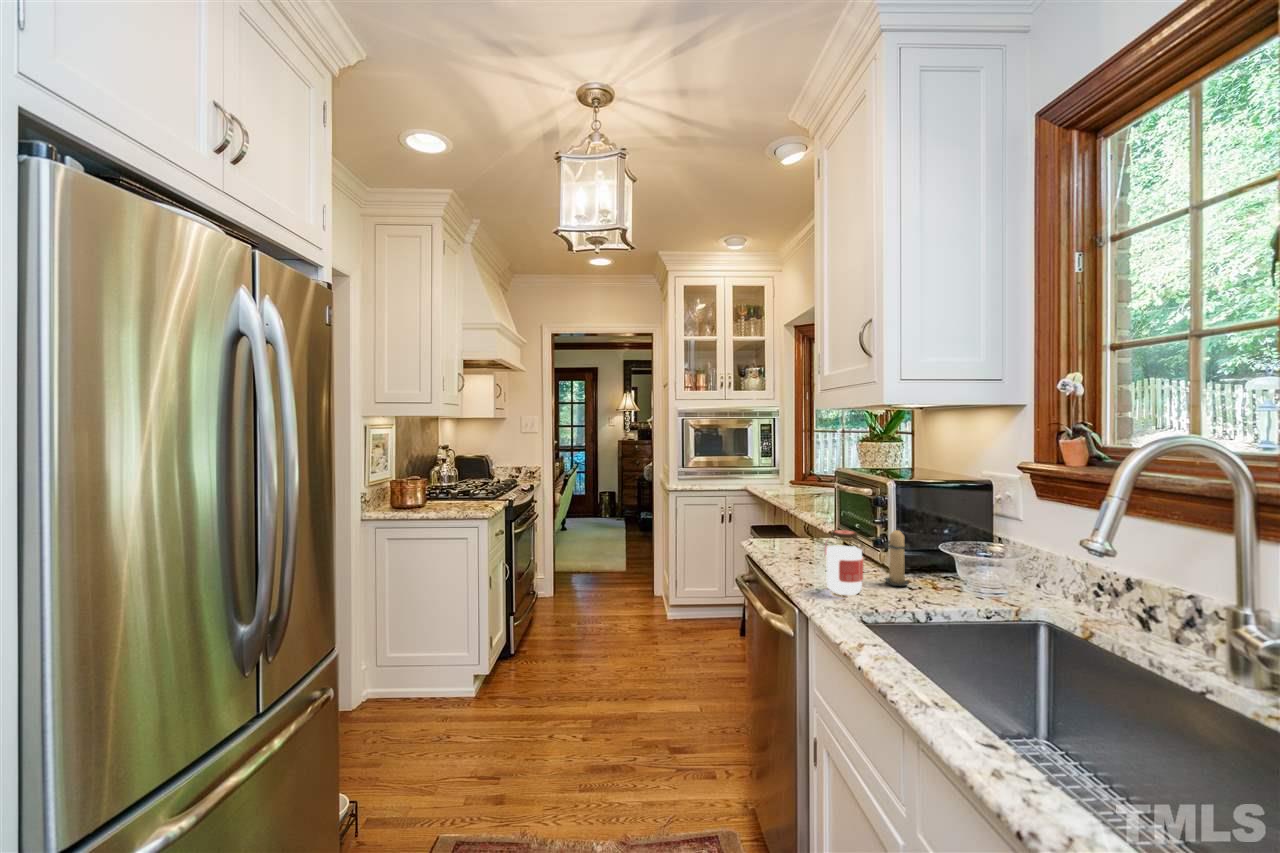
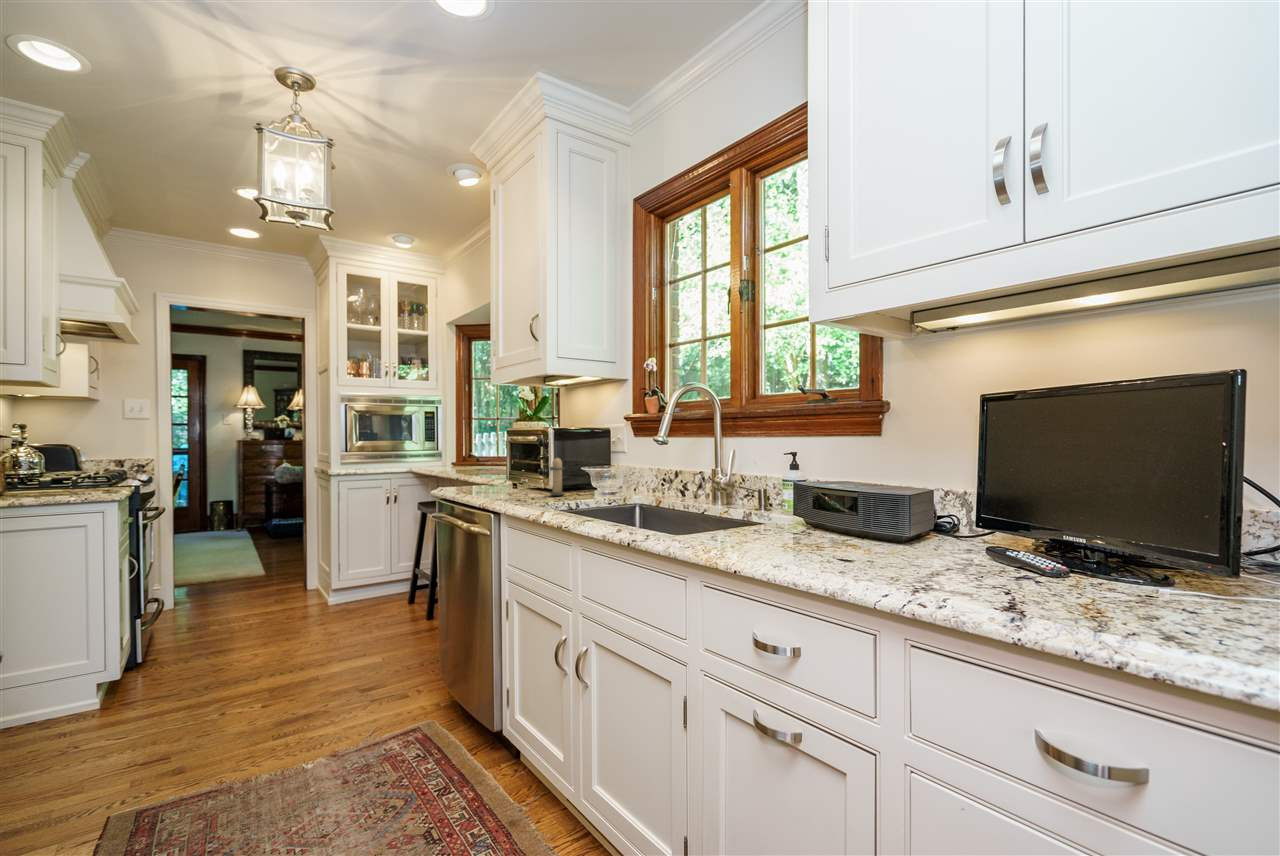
jar: present [824,530,864,595] -> none [511,458,539,503]

